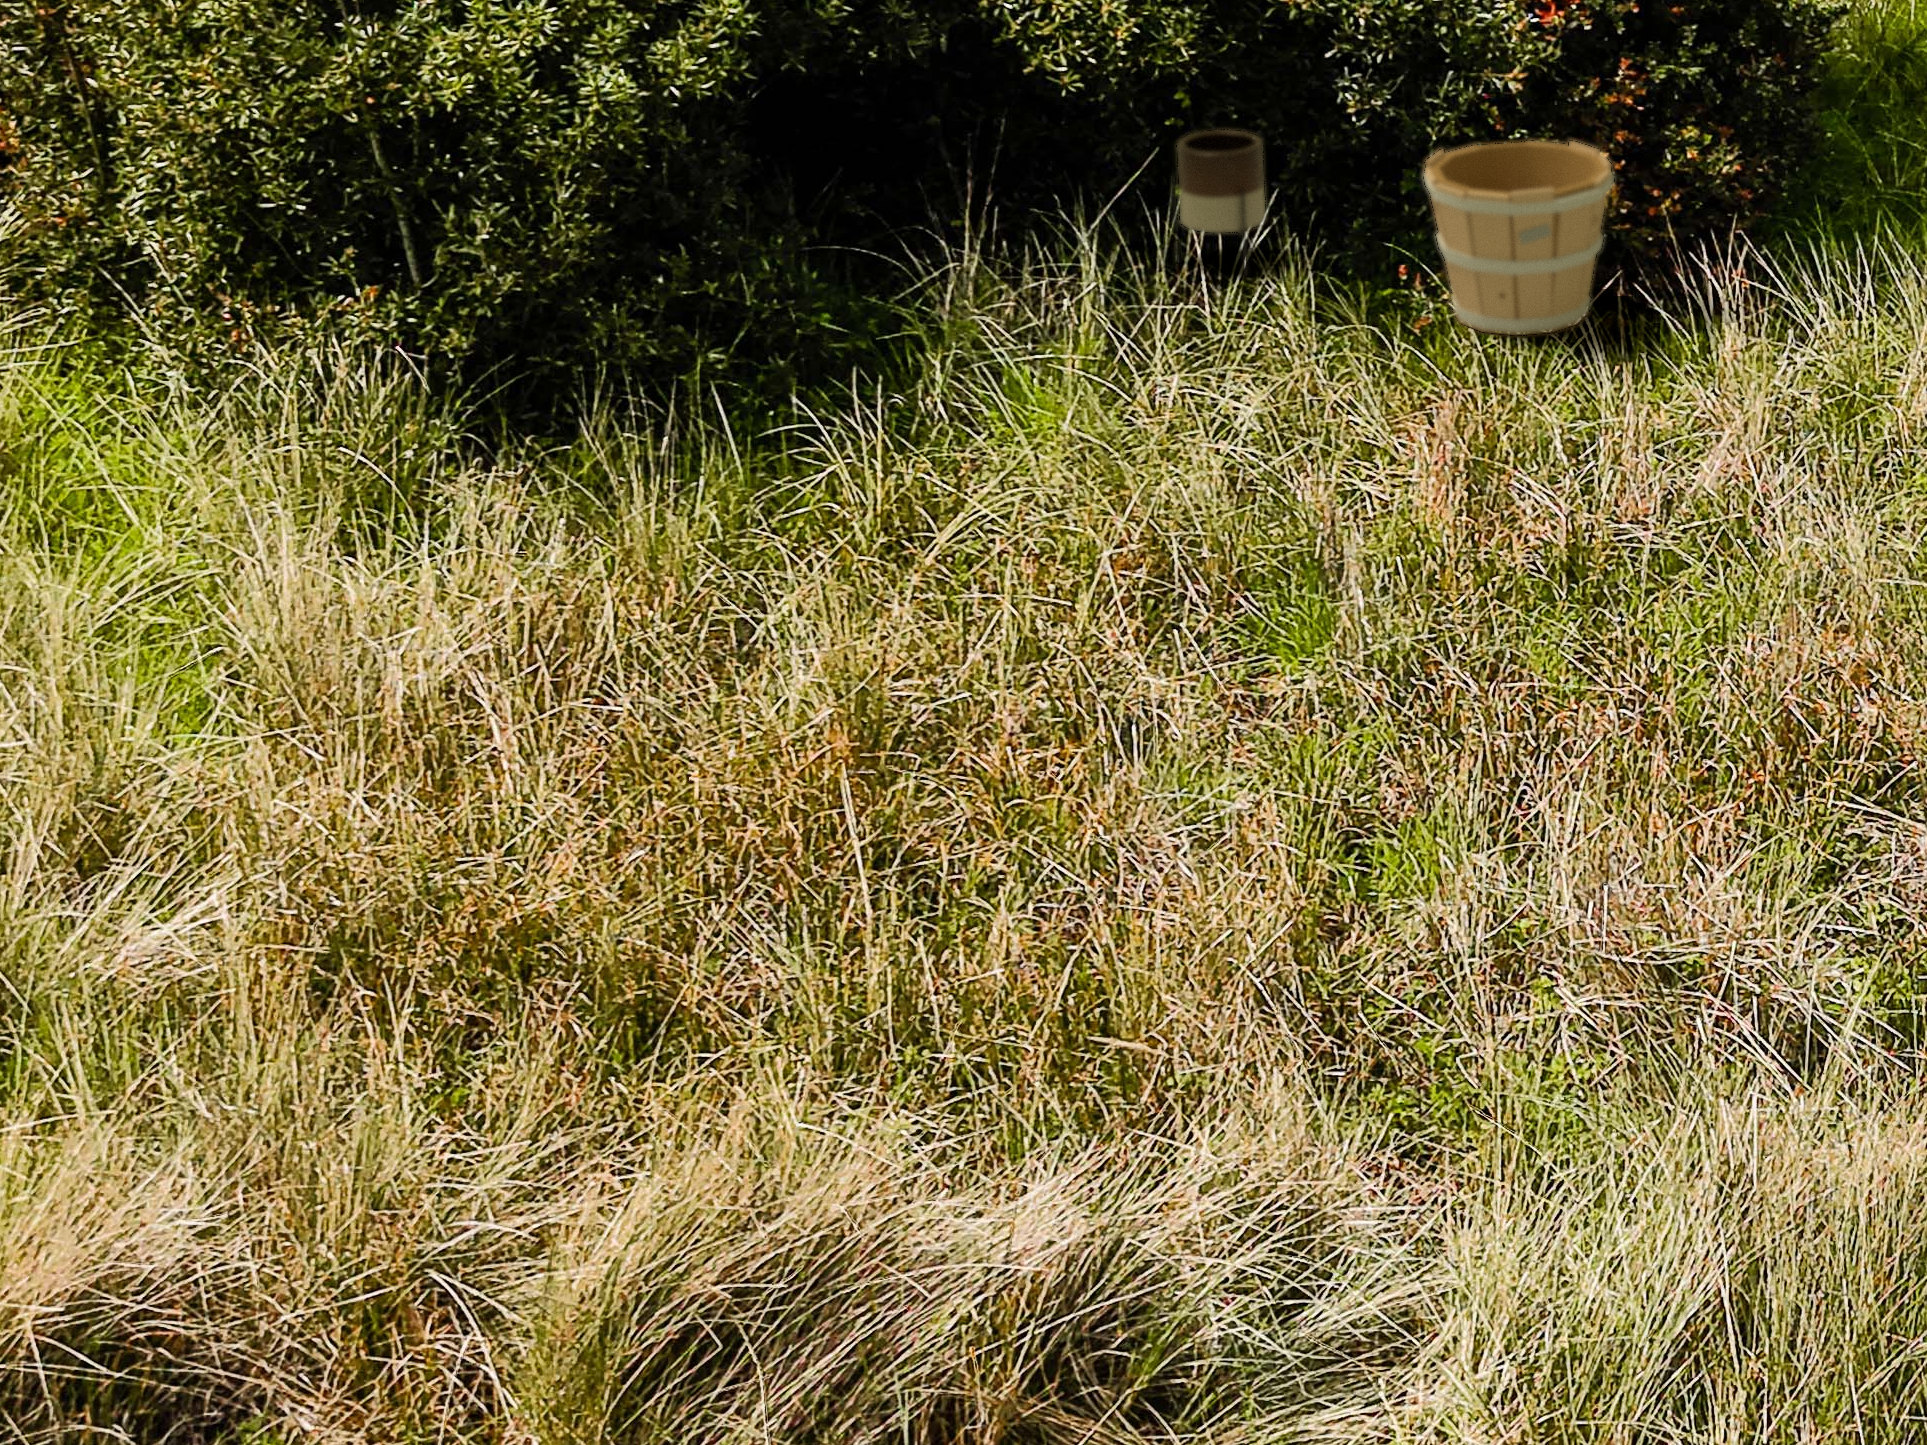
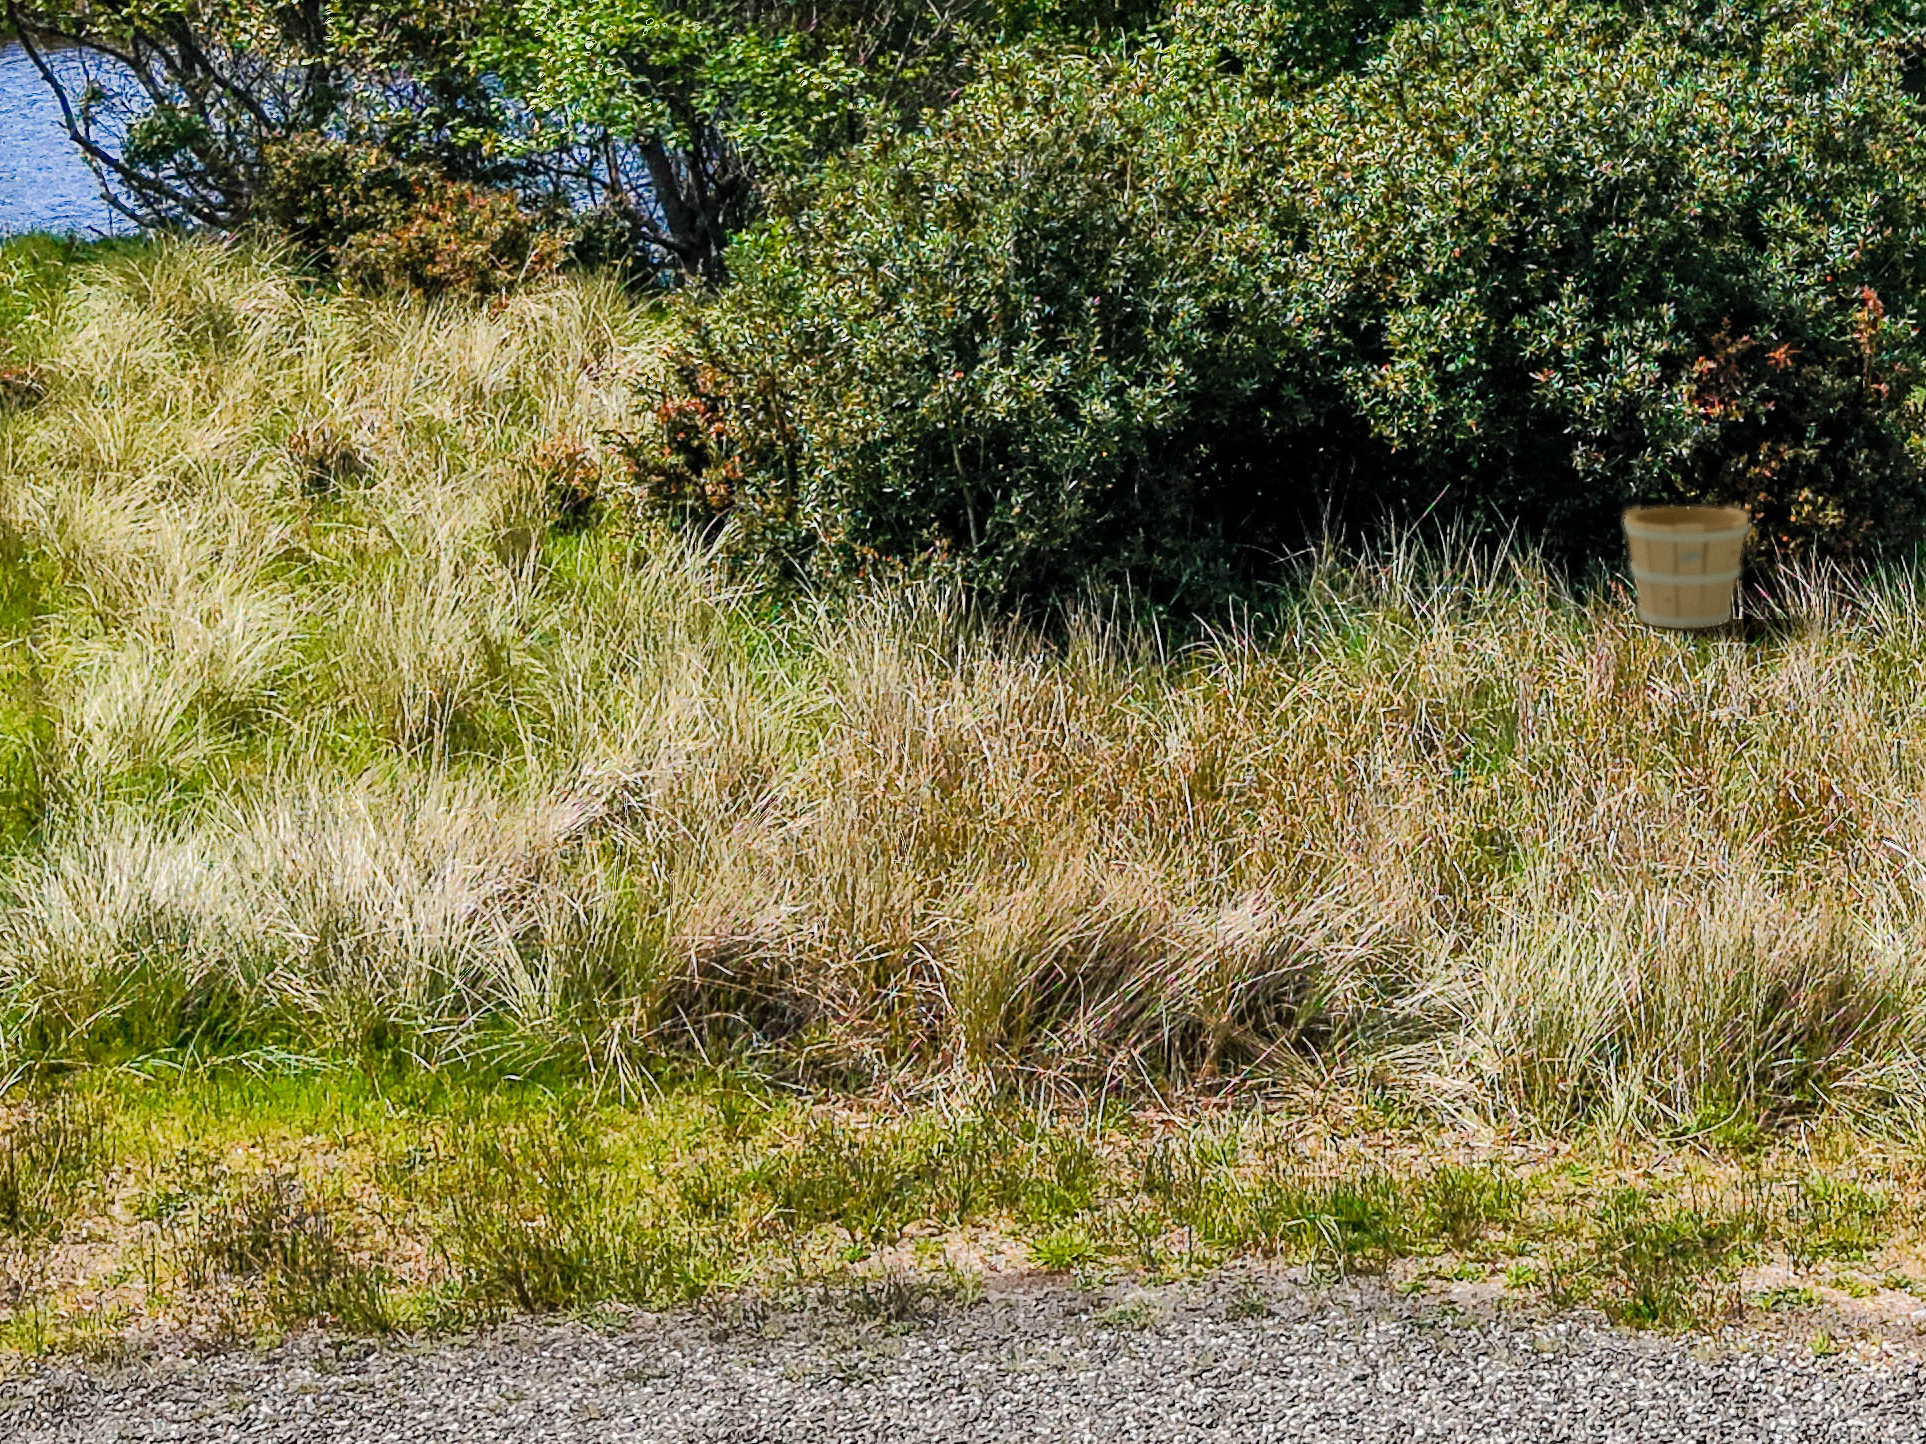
planter: present [1171,130,1265,273] -> none [1463,500,1526,595]

